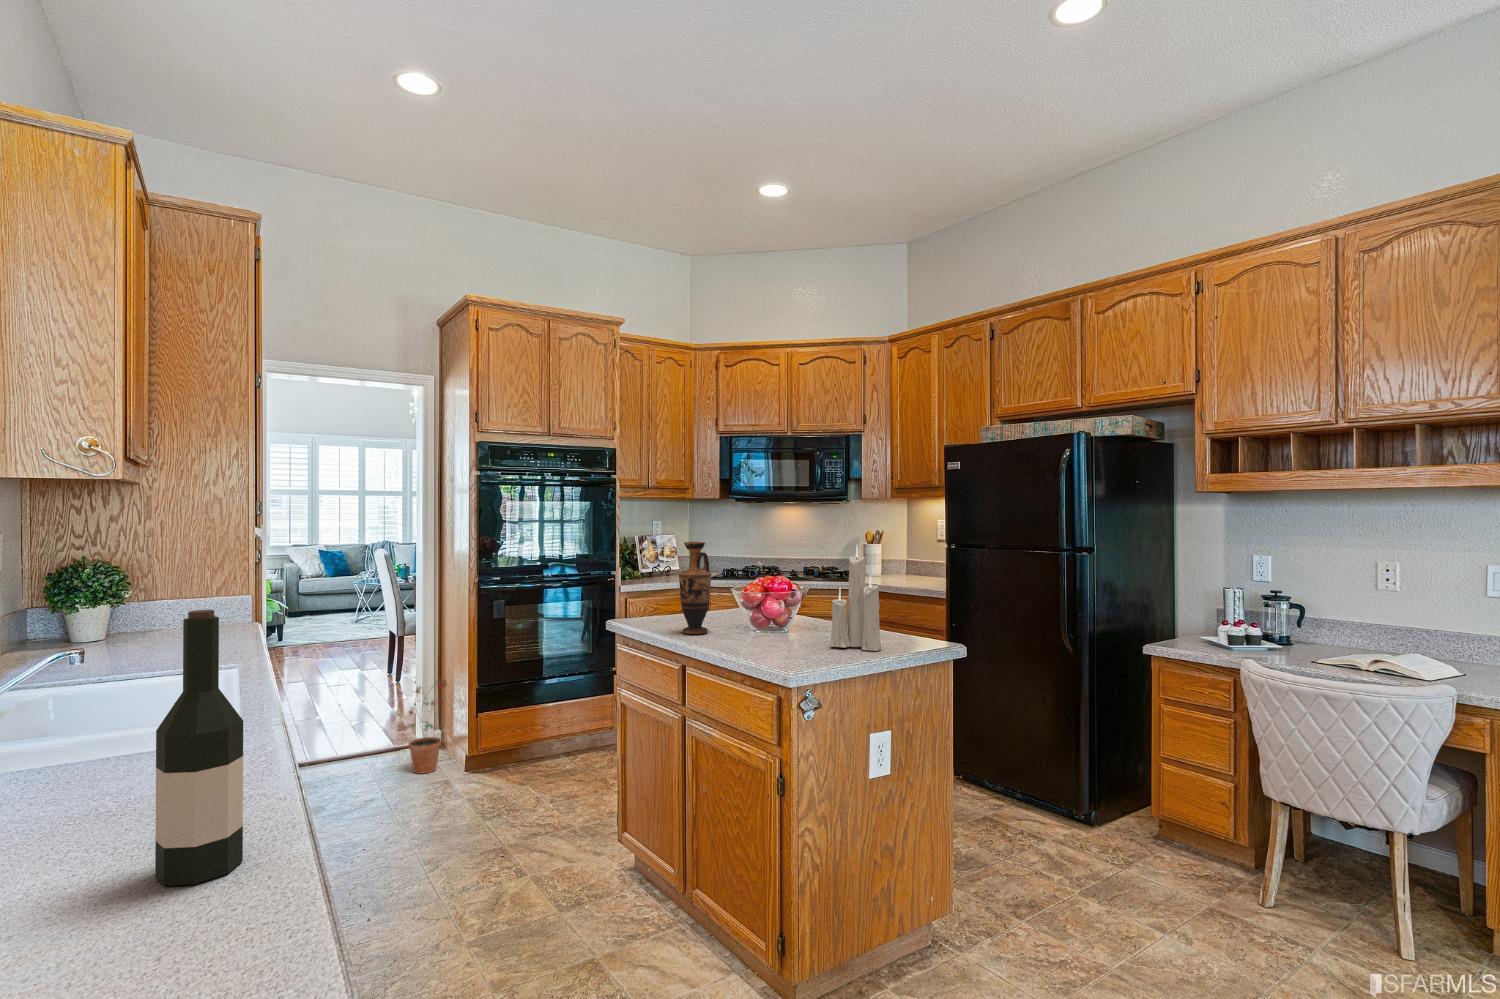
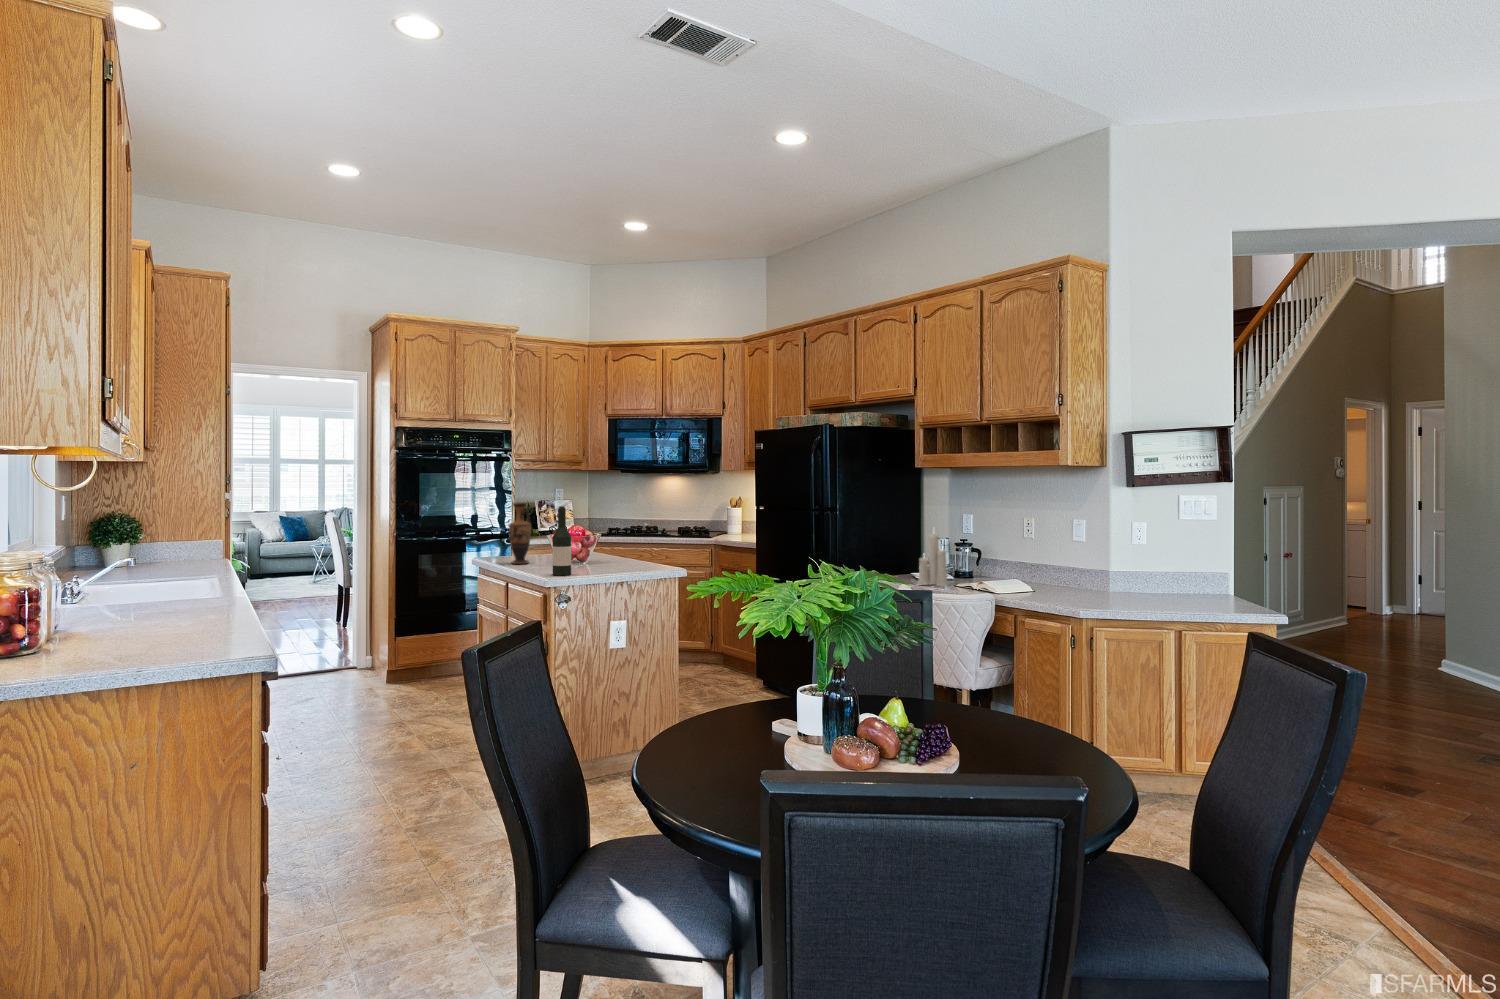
candle: present [830,546,882,651] -> present [918,533,947,586]
wine bottle: present [155,610,243,886] -> present [553,506,571,575]
potted plant: present [407,680,447,774] -> none [340,612,376,683]

